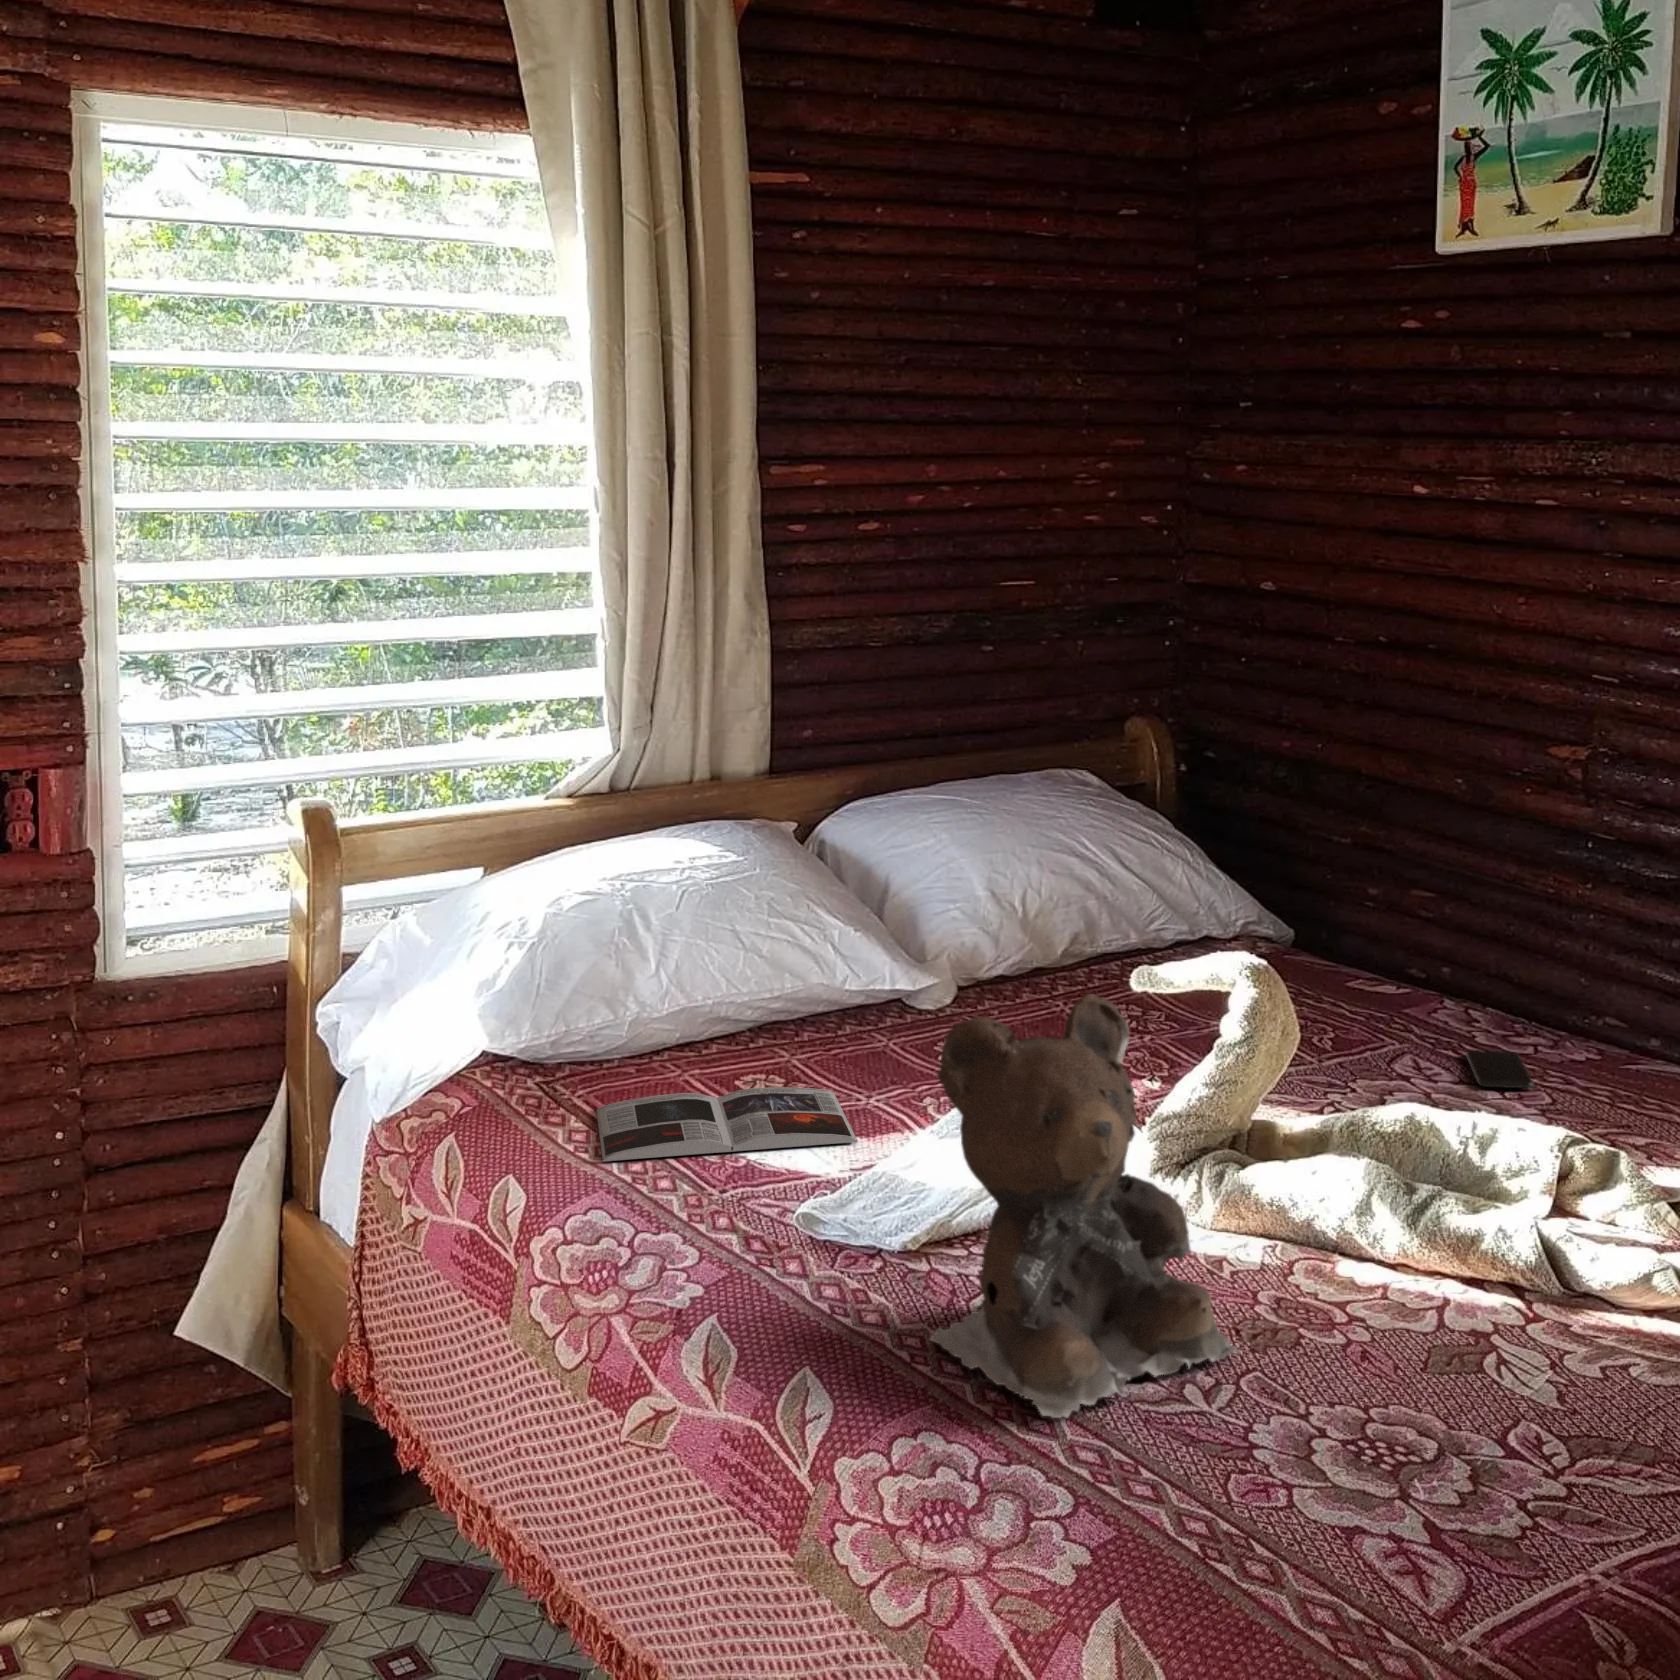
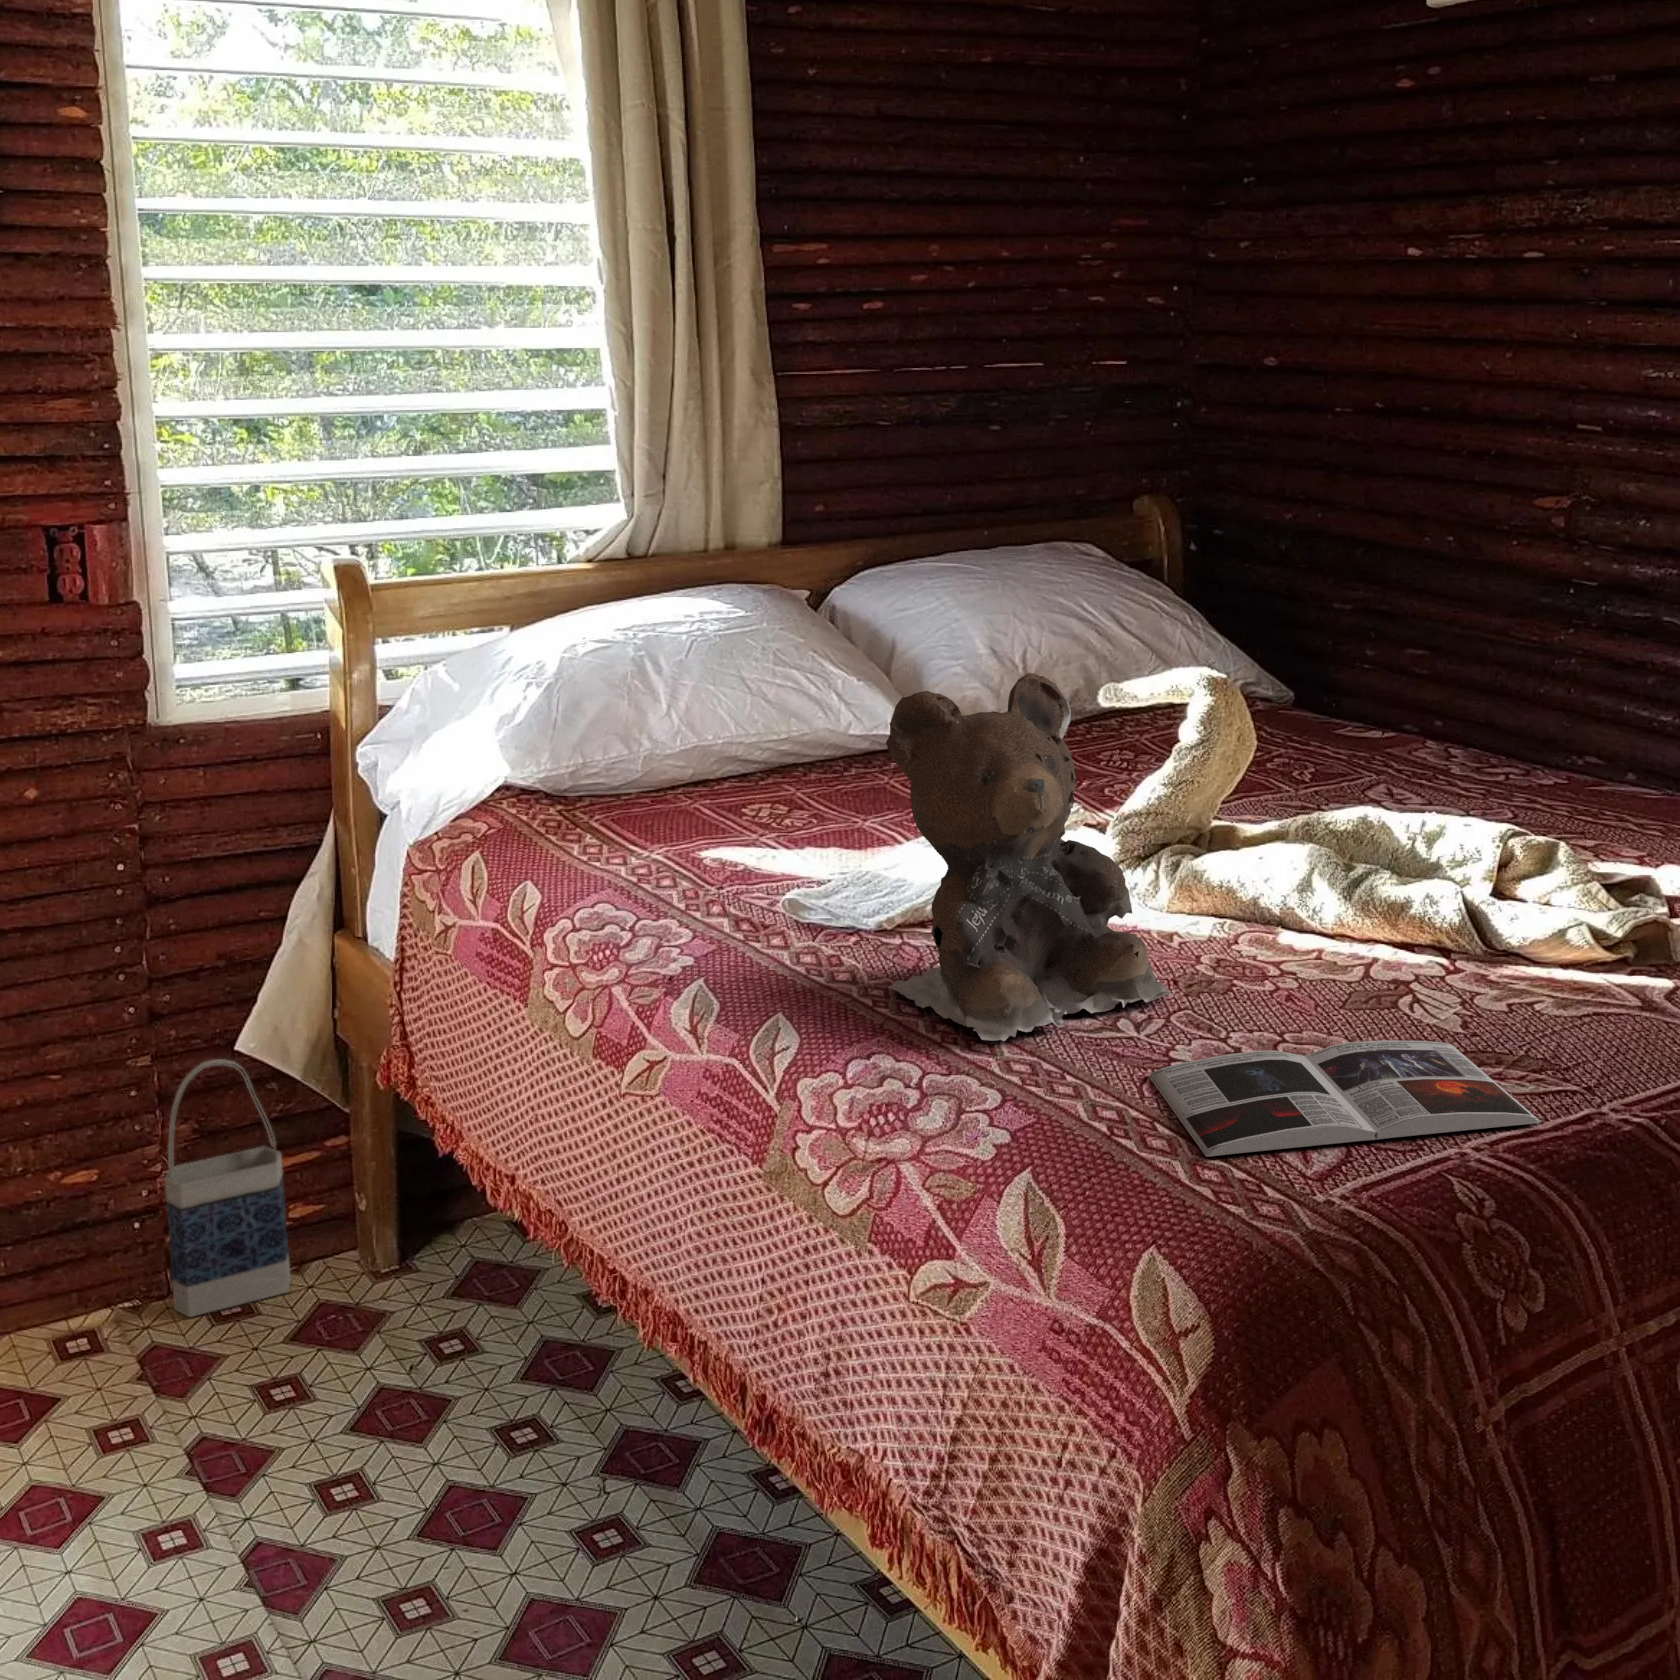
smartphone: present [1466,1051,1534,1088] -> none [1442,776,1502,804]
magazine: present [596,1087,858,1162] -> present [1149,1040,1541,1157]
bag: none [78,1342,211,1634] -> present [165,1059,291,1317]

